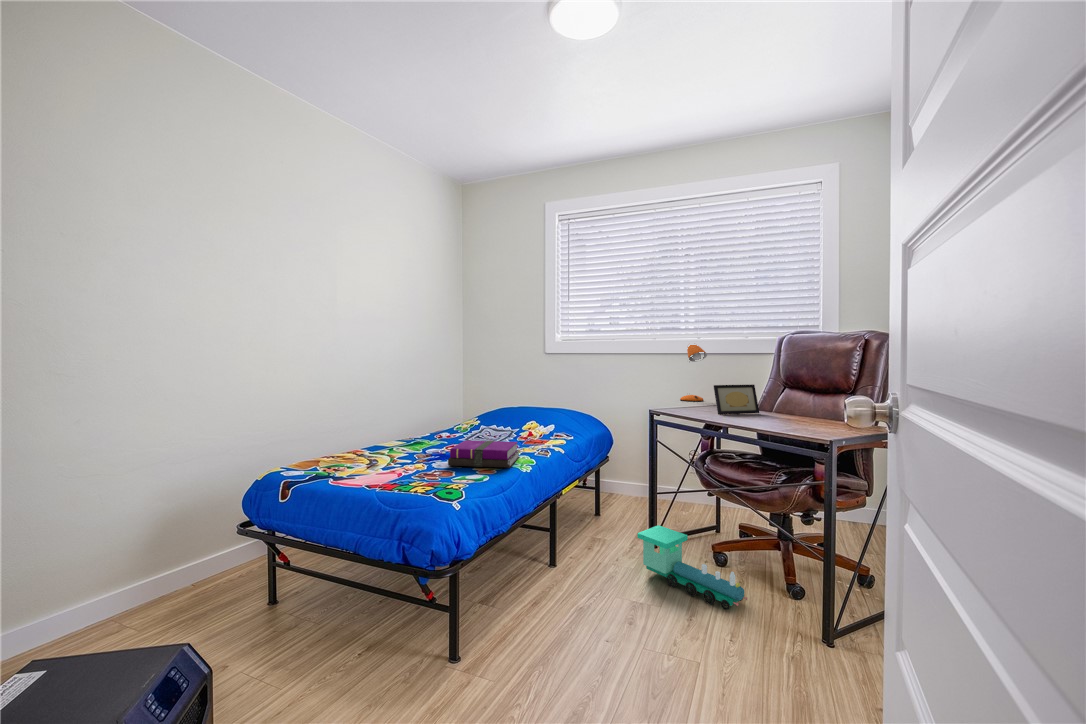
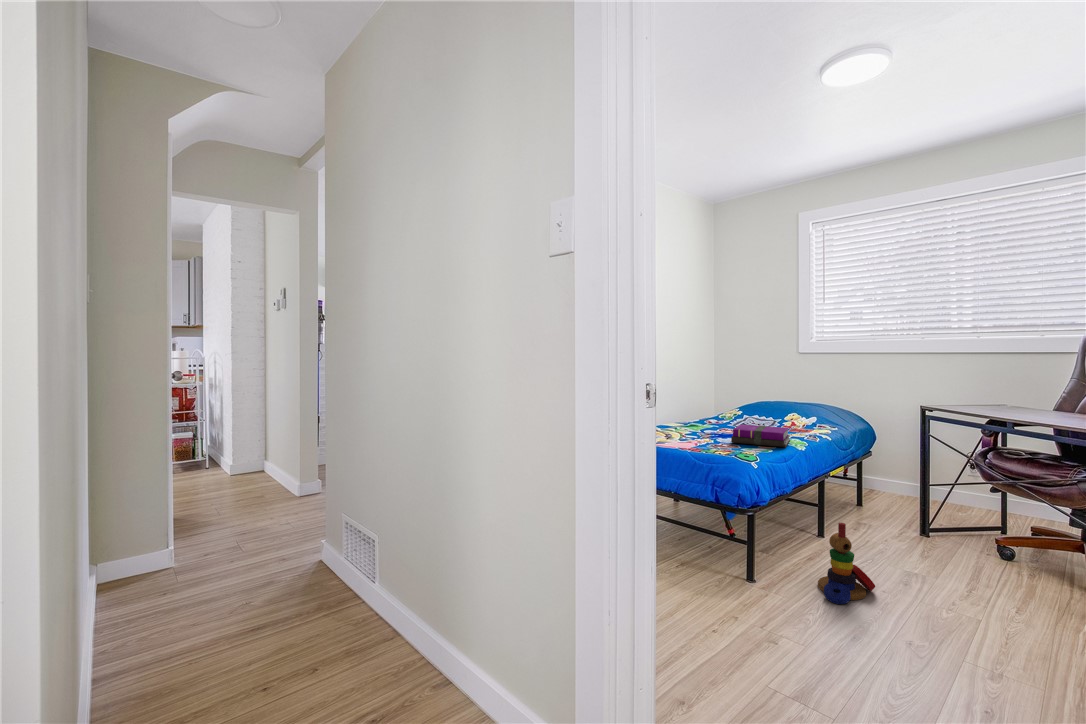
desk lamp: present [680,345,707,402] -> none [959,340,995,401]
picture frame: present [714,385,759,414] -> none [999,384,1059,414]
toy train: present [637,525,748,610] -> none [909,512,1034,588]
stacking toy: none [535,568,599,685] -> present [818,523,875,604]

